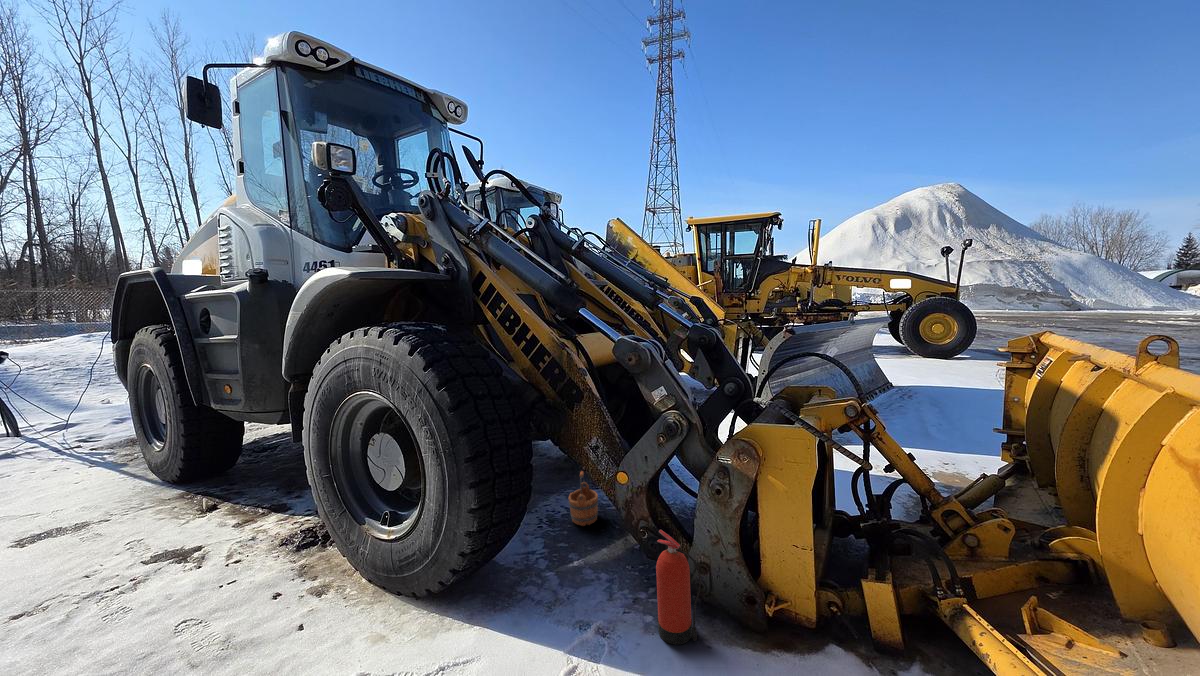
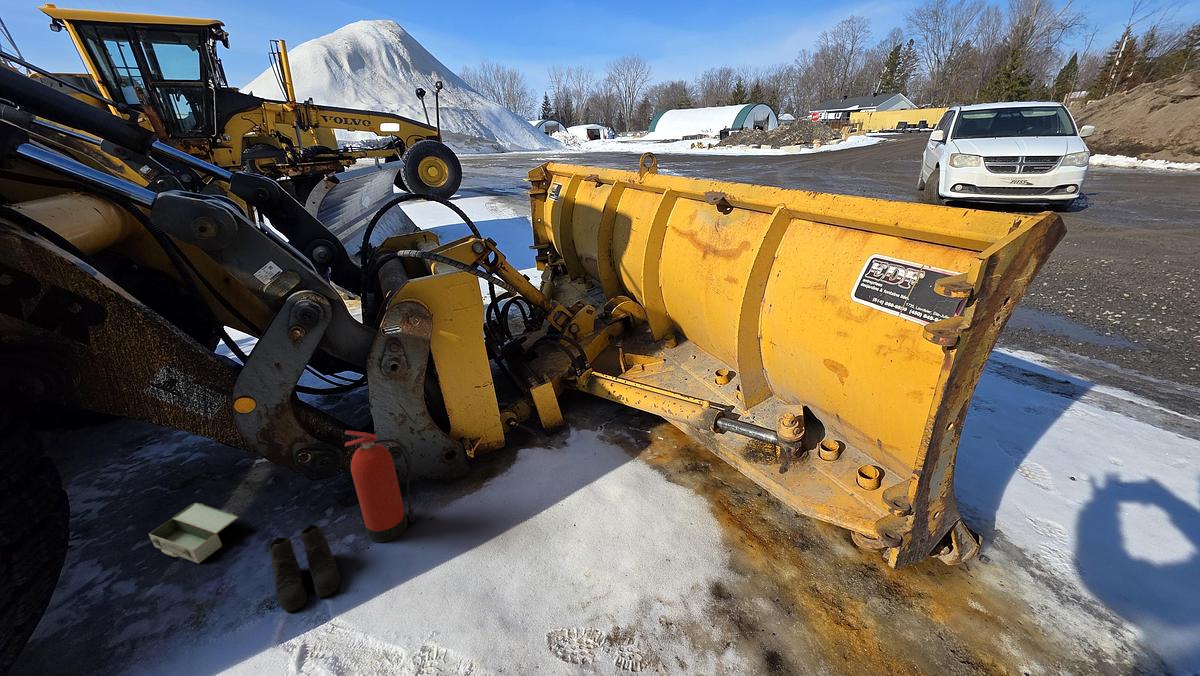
wooden bucket: present [569,471,598,525] -> none [104,434,173,514]
toolbox: none [565,533,604,574] -> present [149,503,238,563]
boots: none [581,584,628,652] -> present [269,524,340,612]

